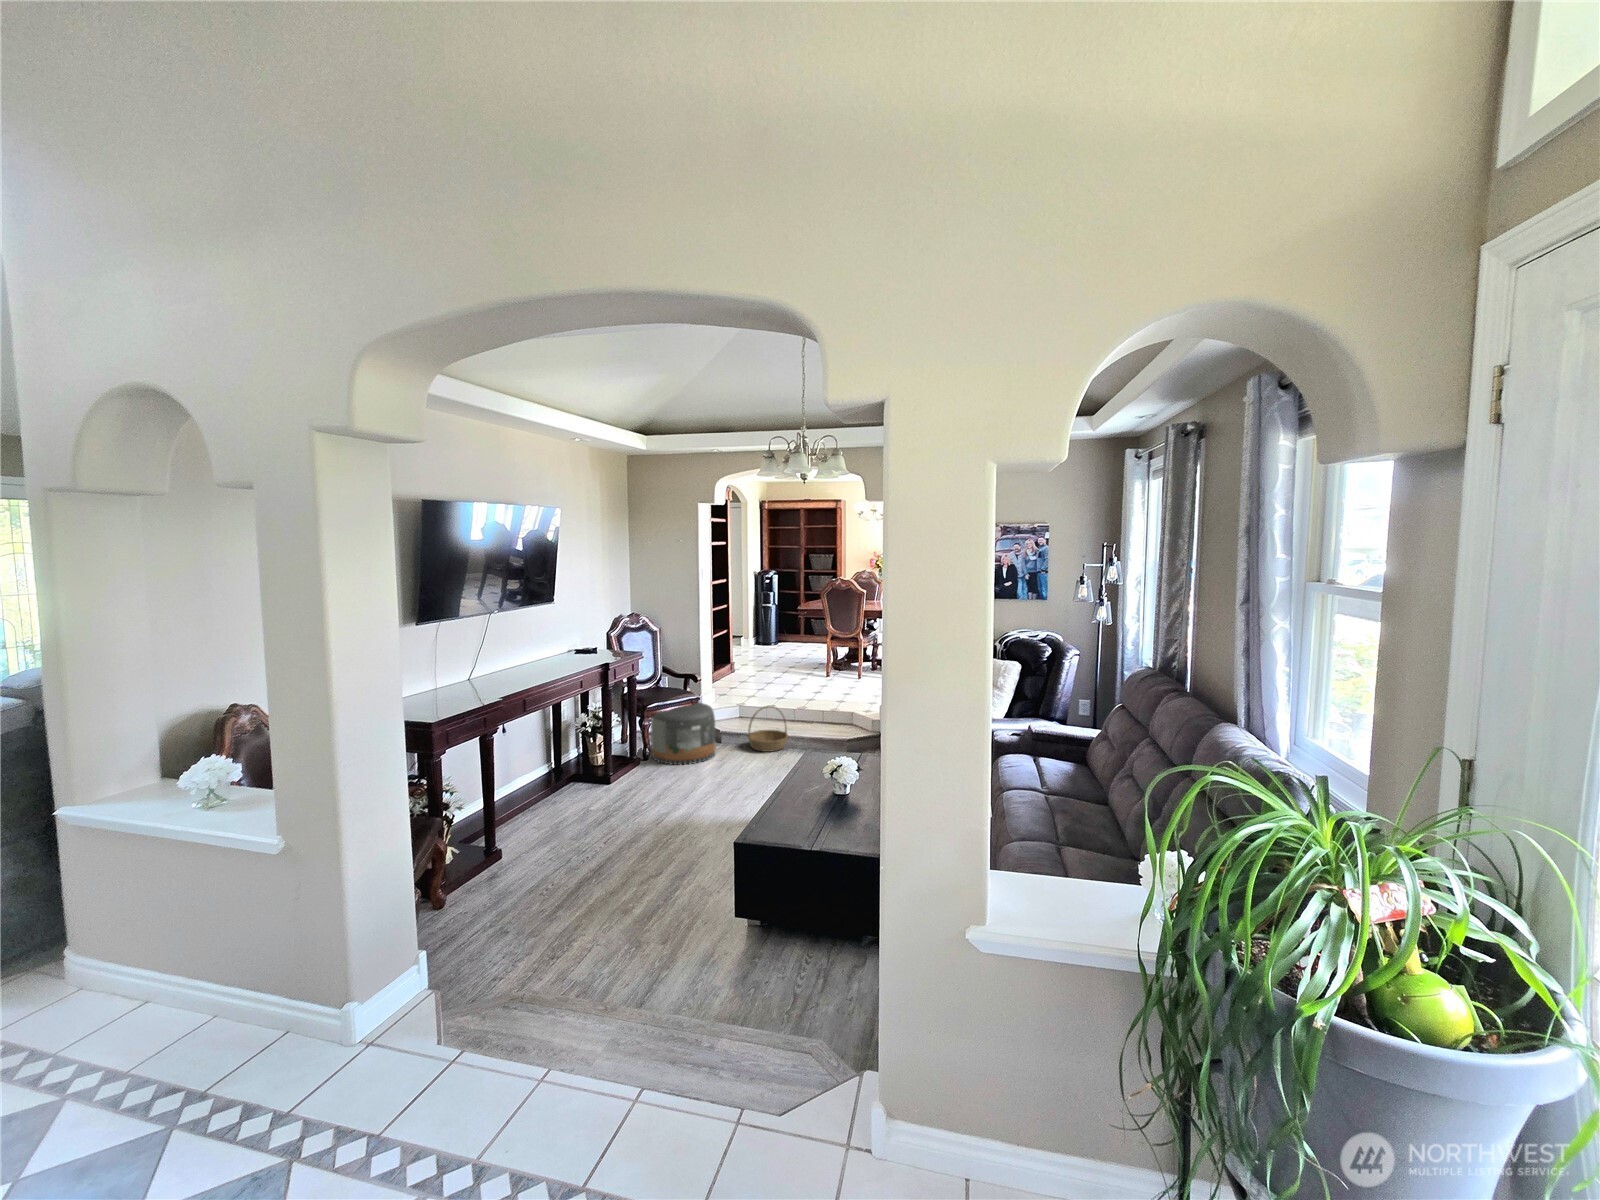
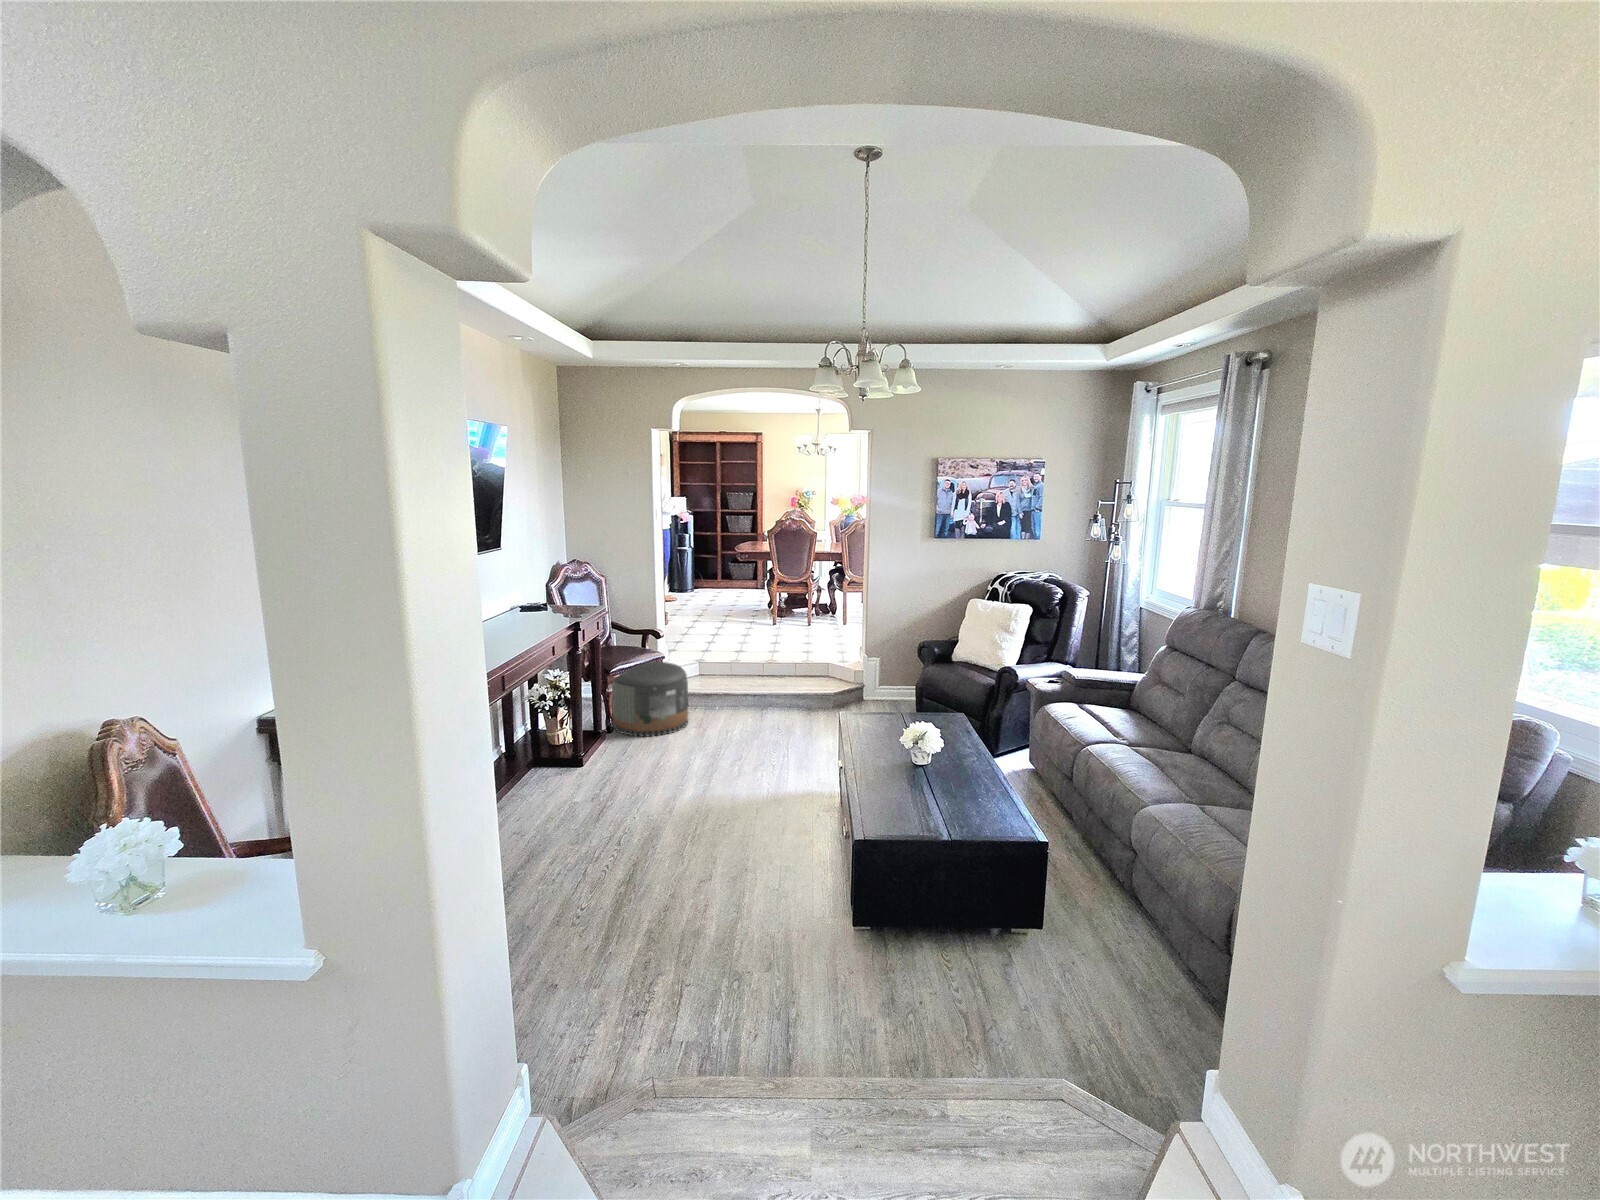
basket: present [748,706,788,752] -> none [720,662,766,714]

